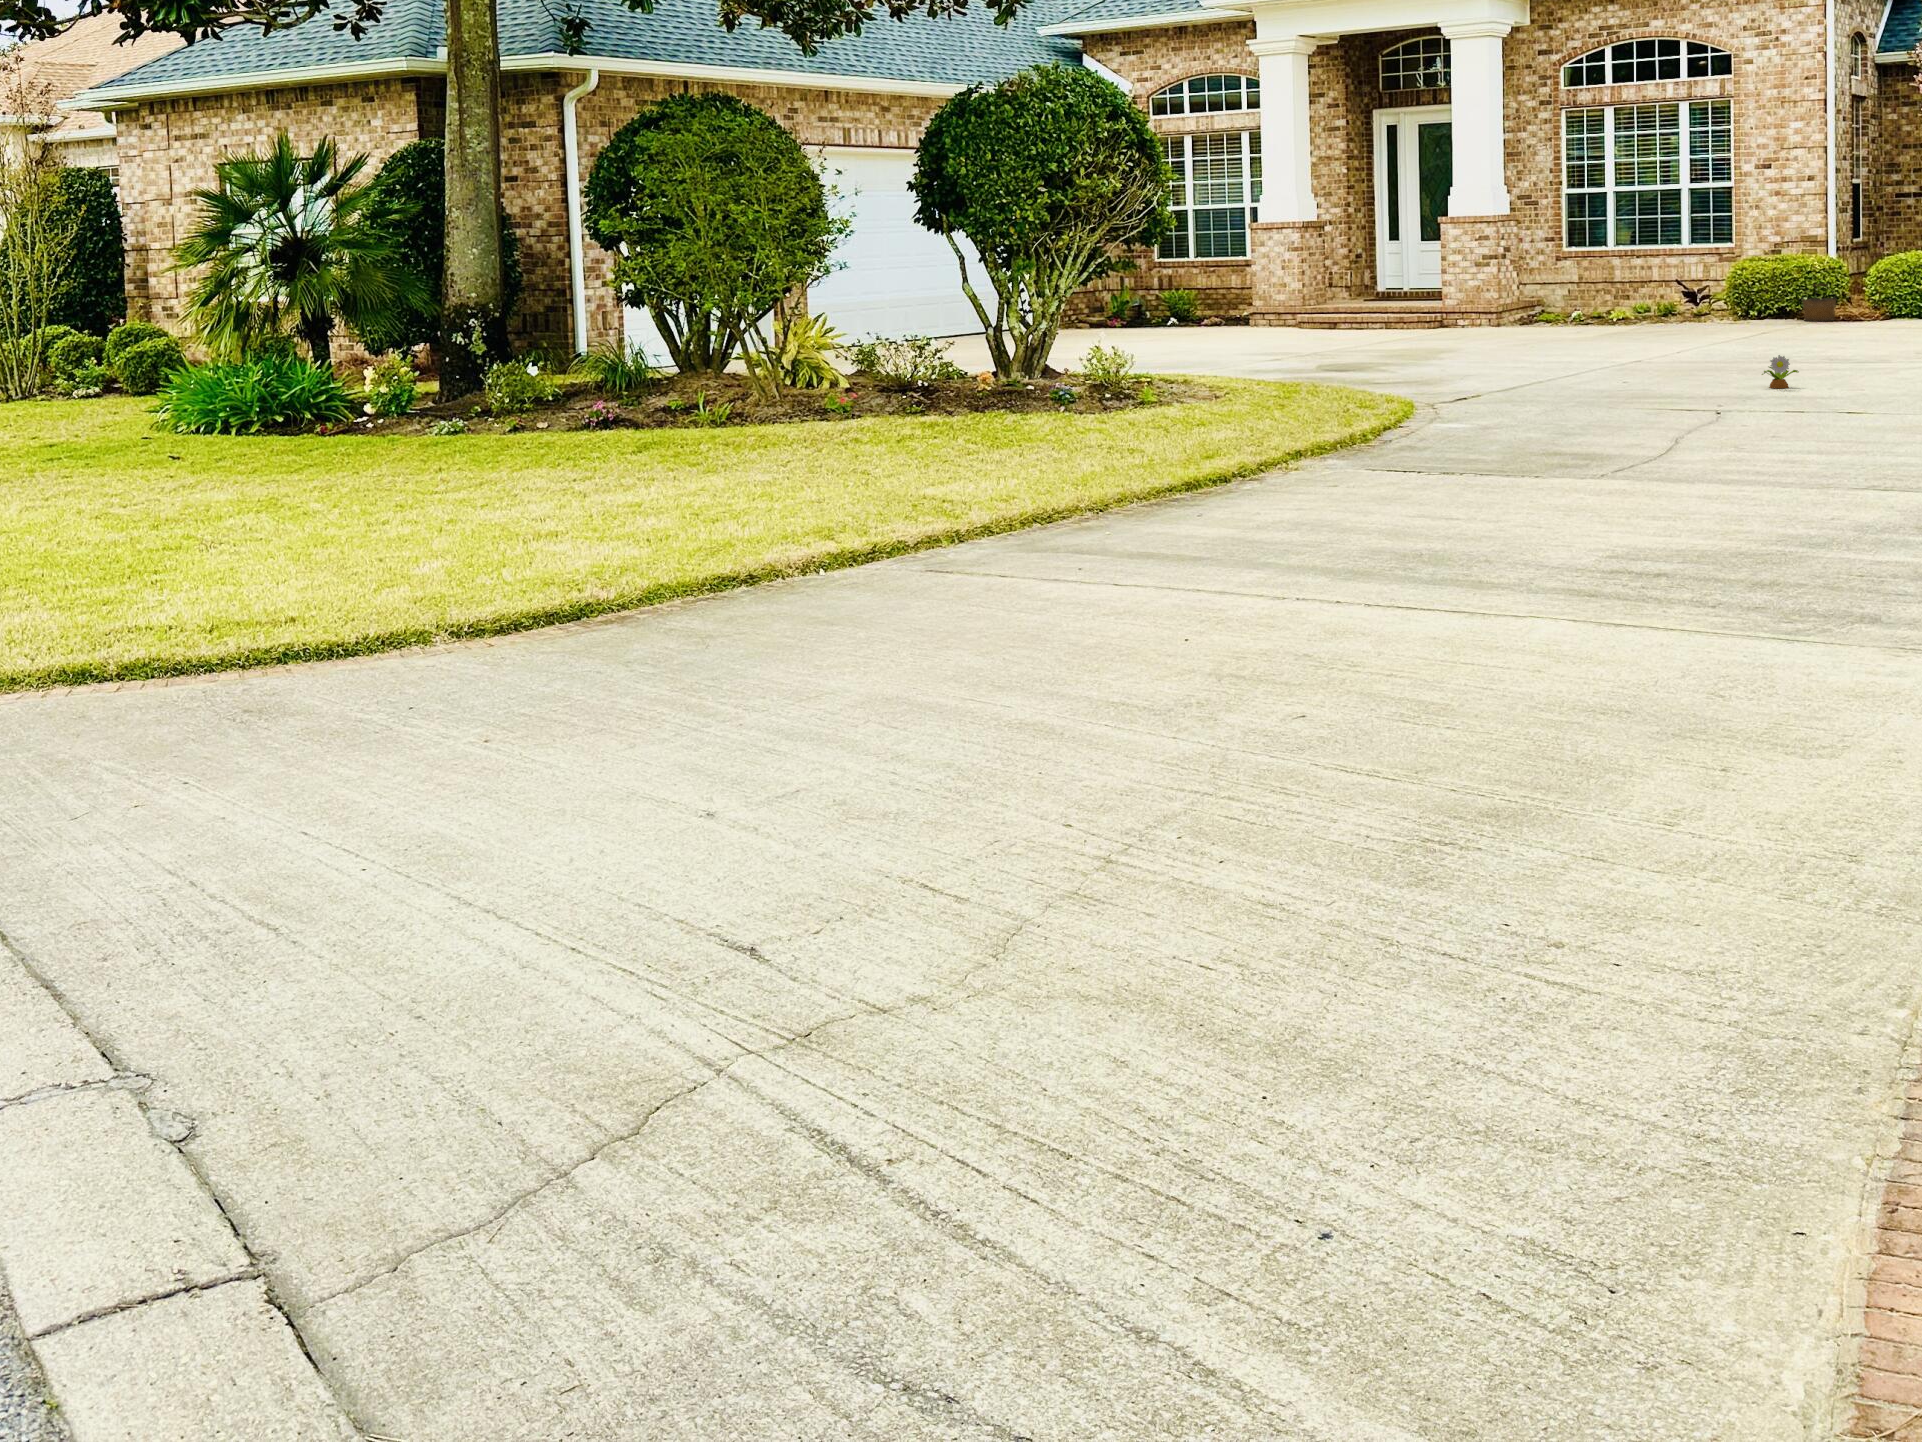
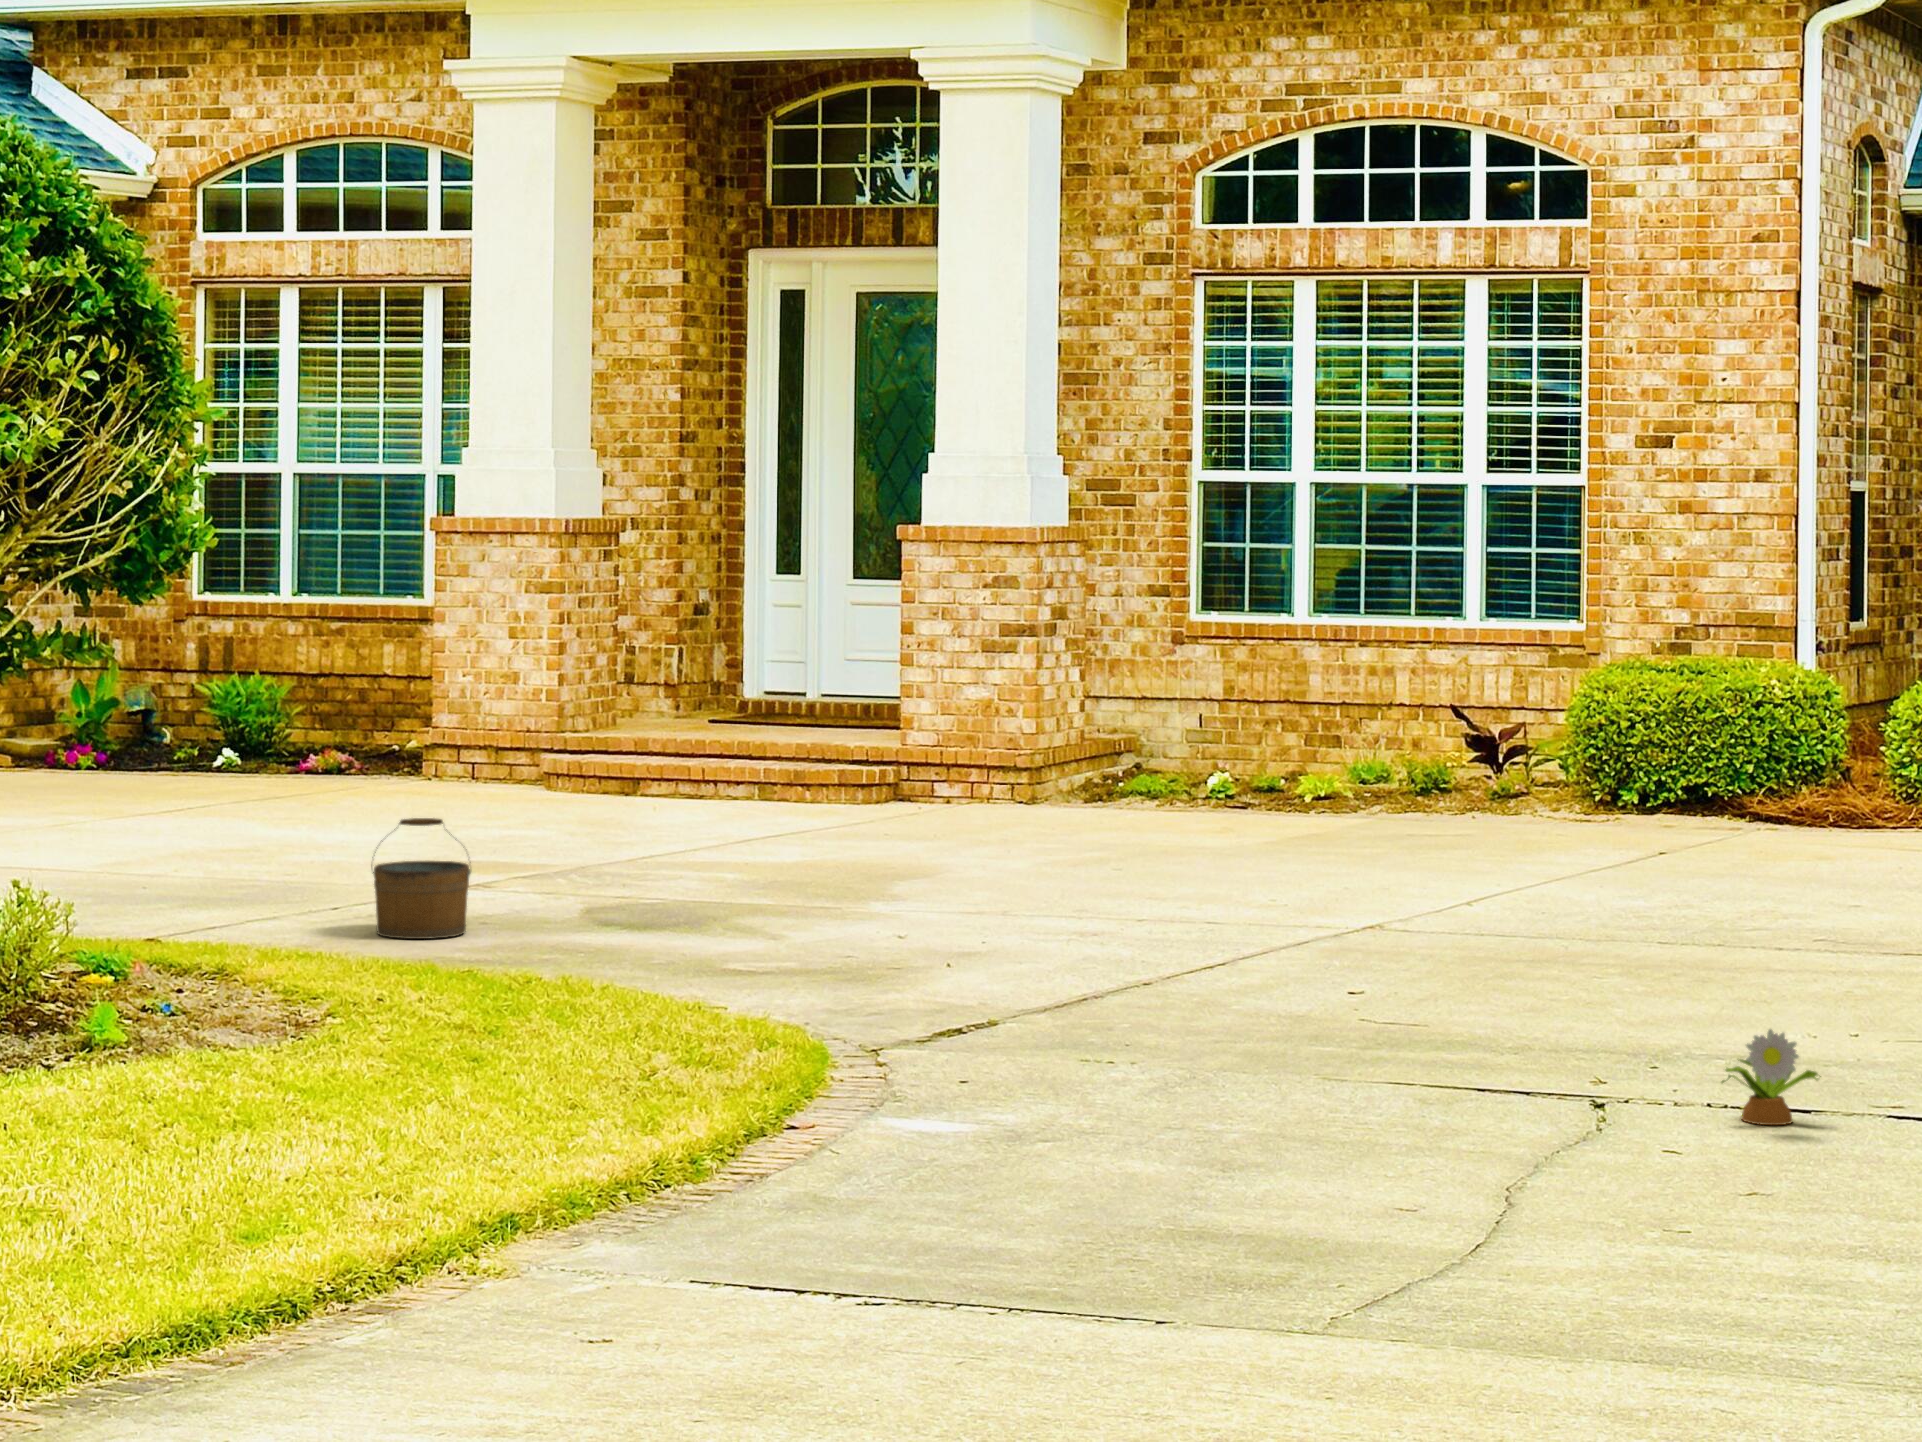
bucket: present [1802,284,1836,321] -> present [372,818,471,939]

